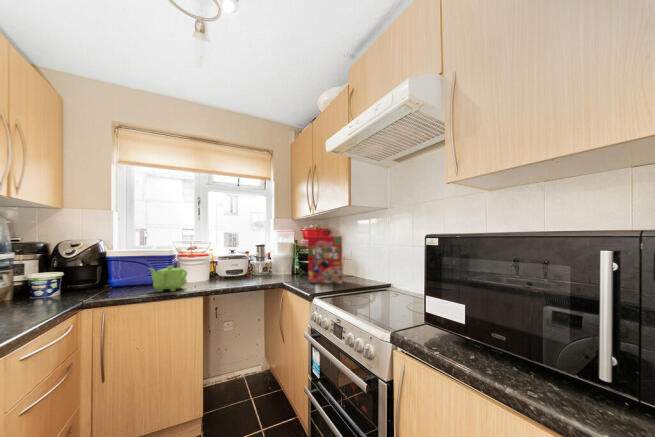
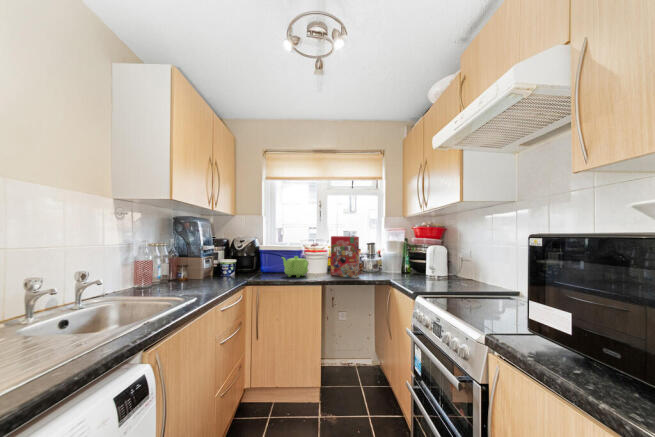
cereal box: present [308,236,343,283] -> present [331,236,359,278]

